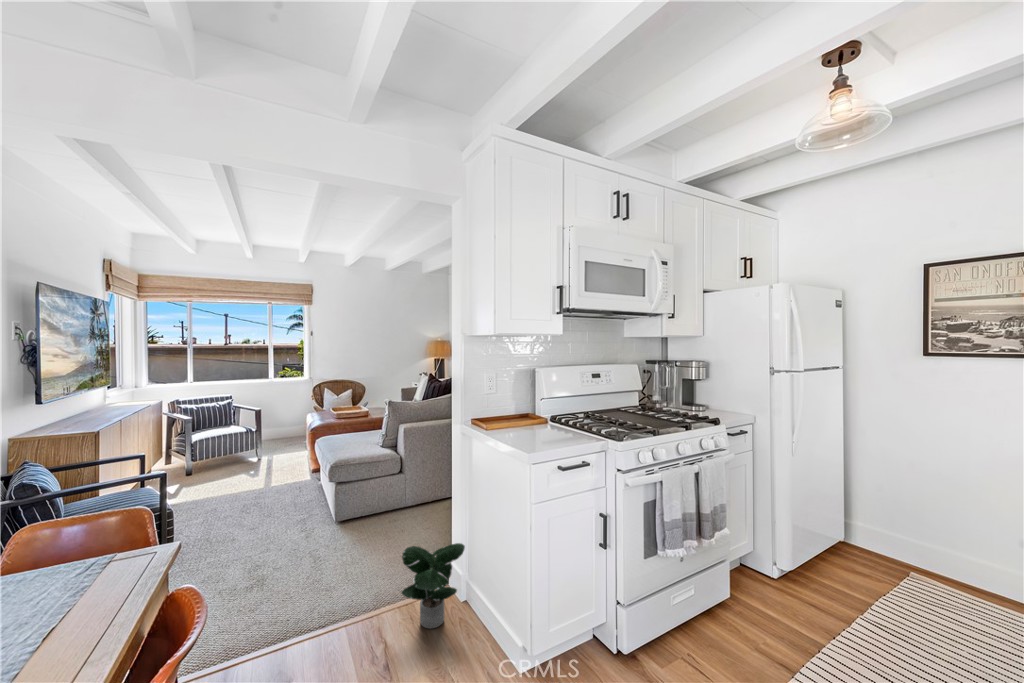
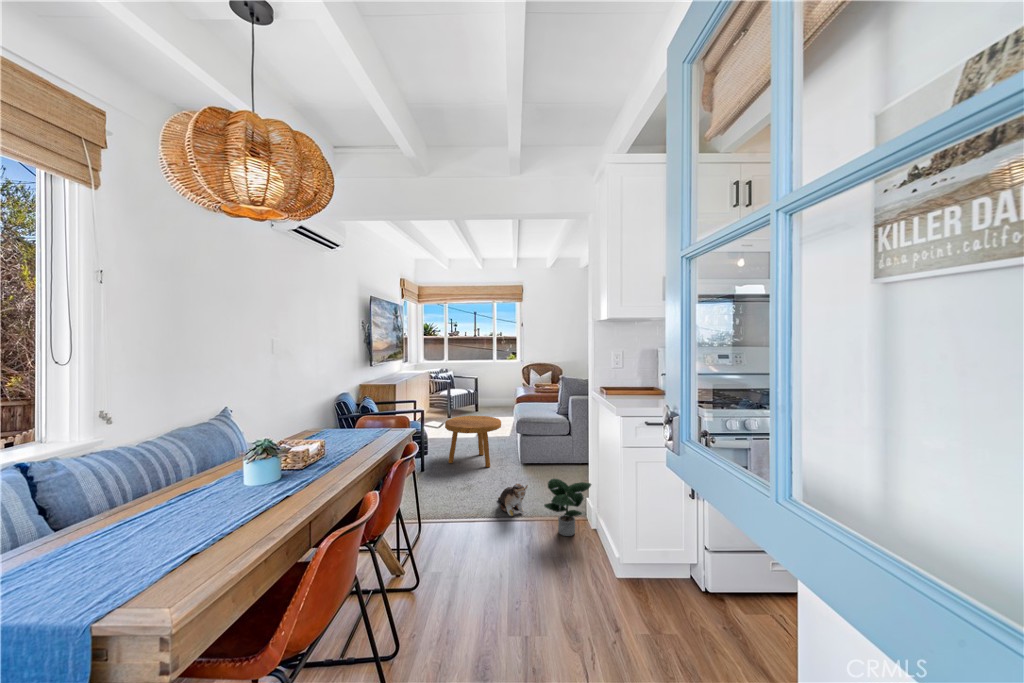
footstool: none [204,462,302,546] -> present [445,416,501,467]
plush toy: none [313,564,369,618] -> present [498,484,528,516]

